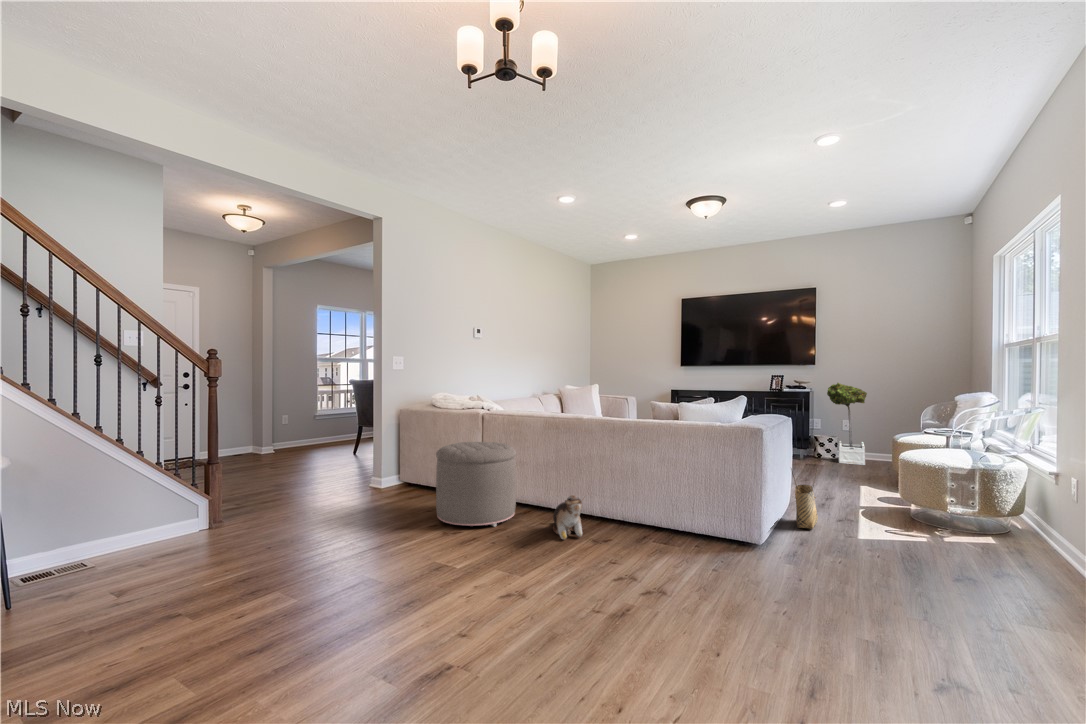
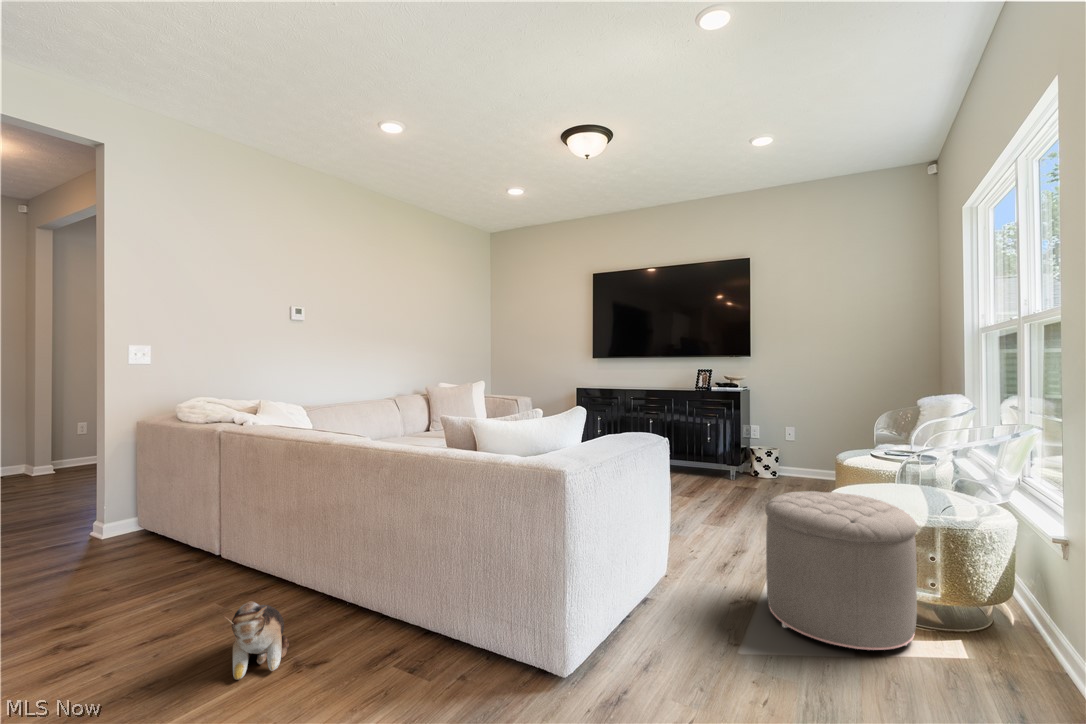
potted tree: present [827,383,867,465] -> none [764,380,812,486]
ottoman: present [436,442,516,526] -> present [765,491,917,650]
woven basket: present [791,469,818,529] -> none [658,526,701,630]

